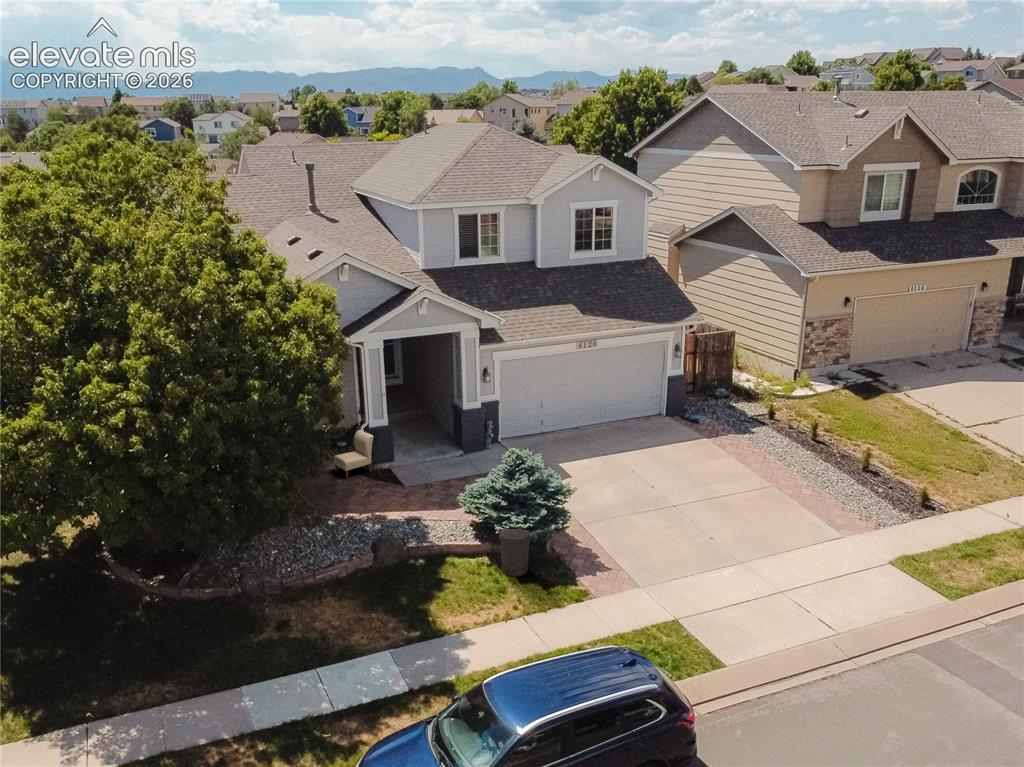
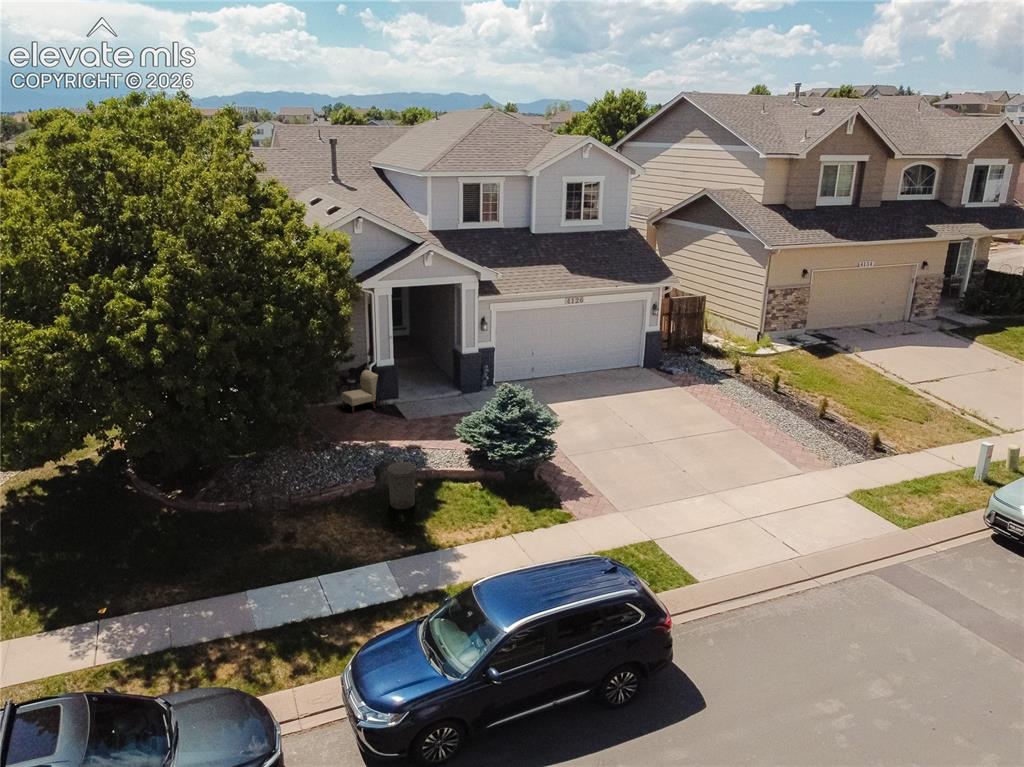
trash can: present [499,529,531,576] -> present [387,462,417,509]

